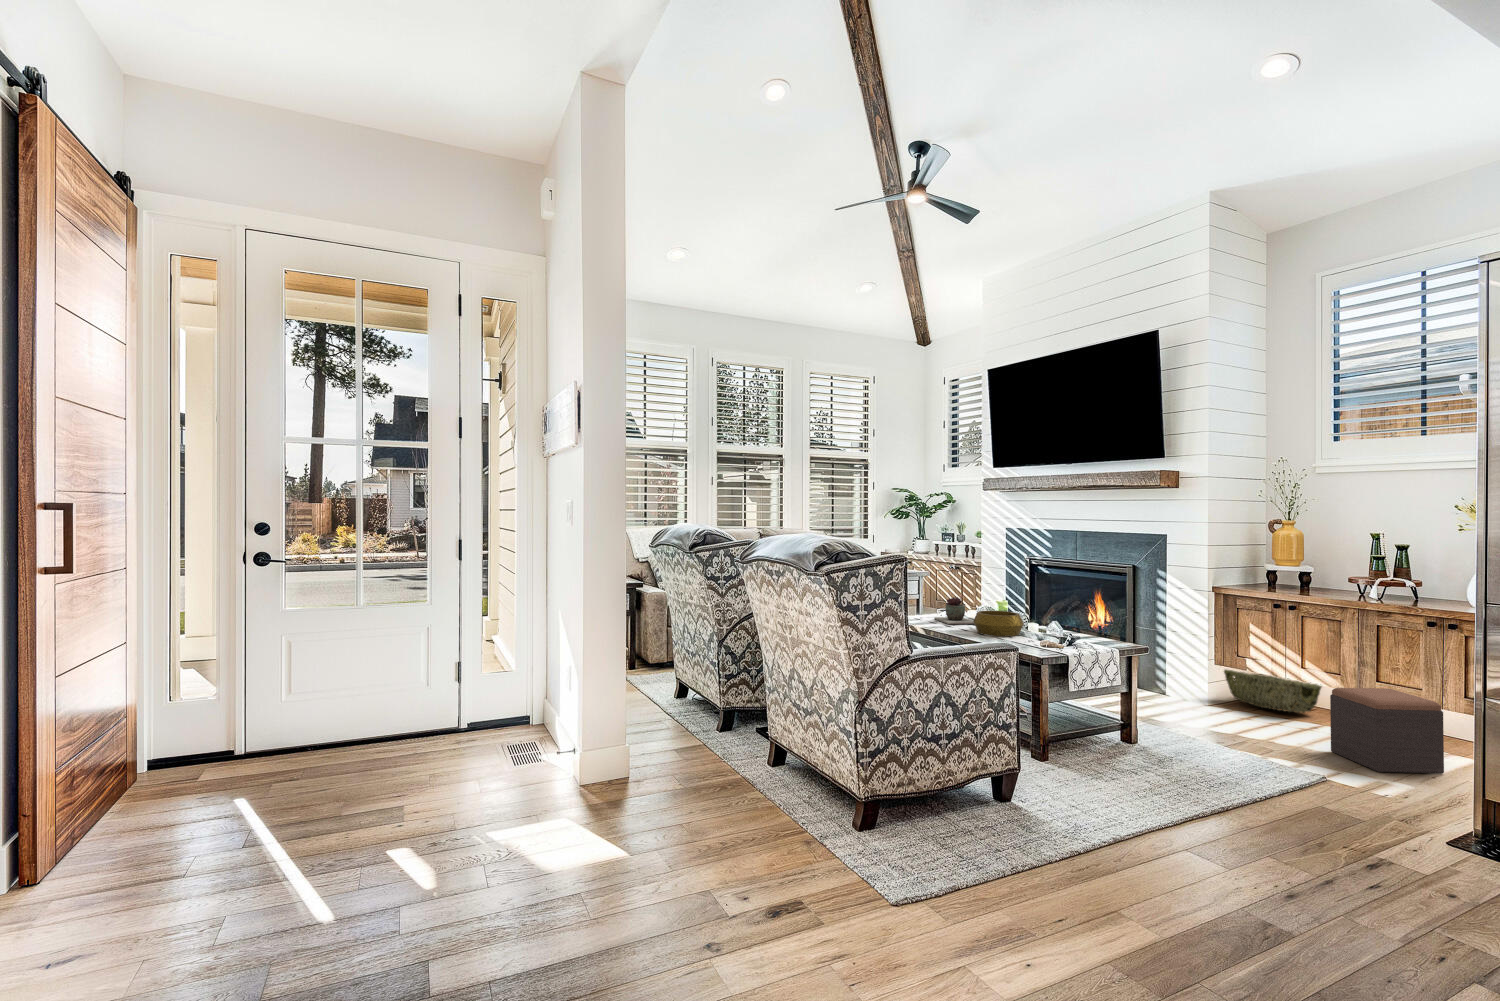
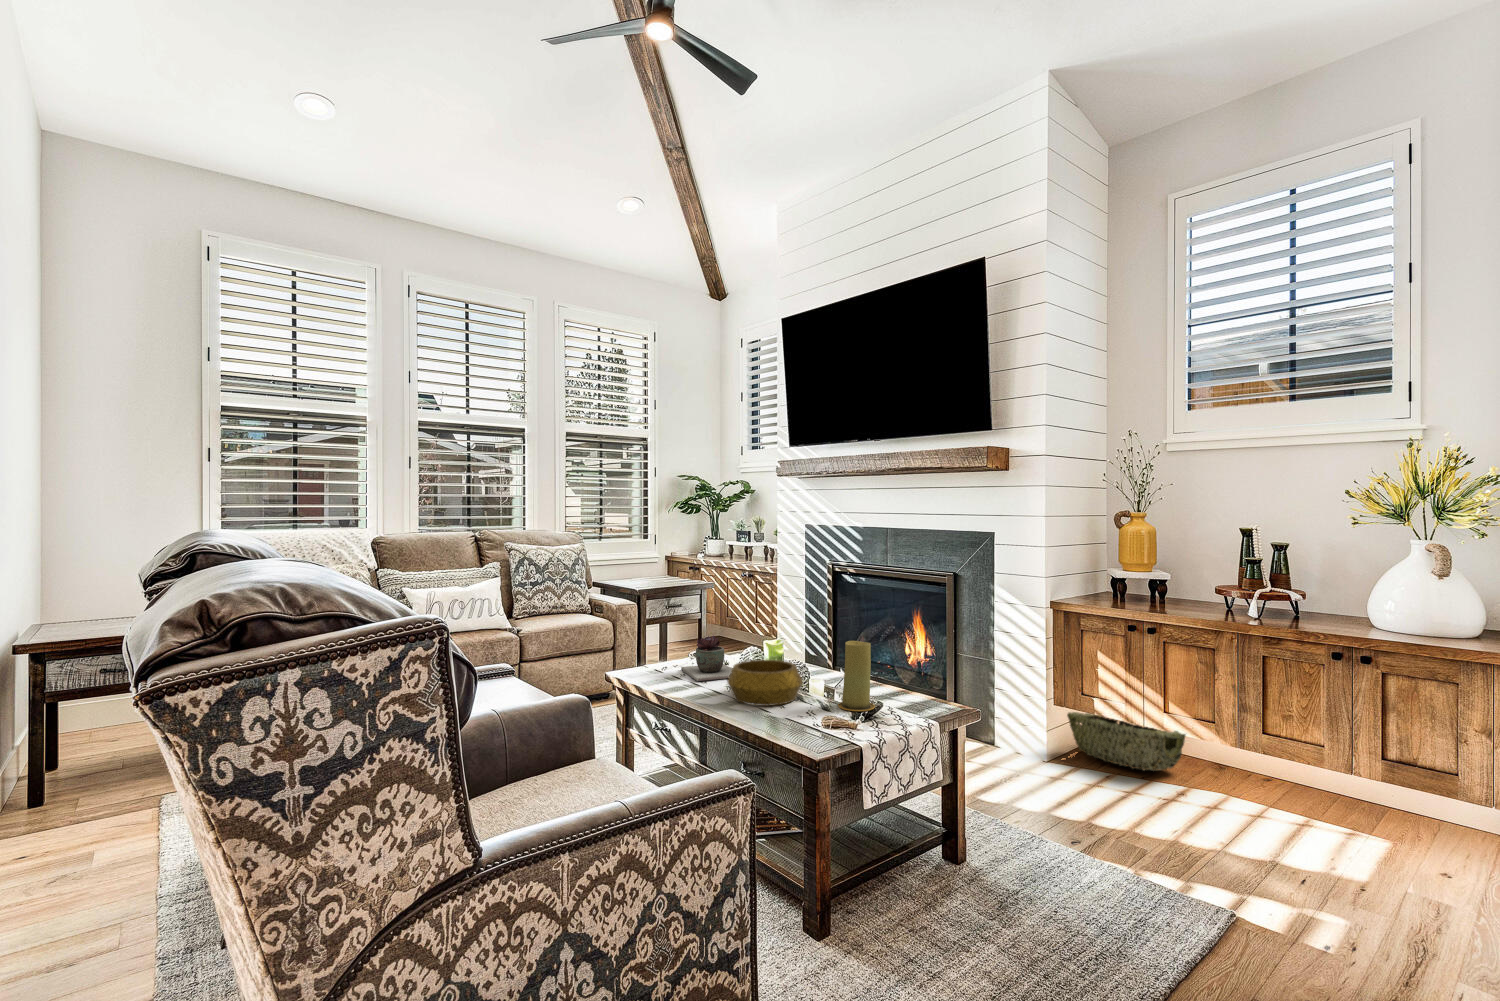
candle: none [1049,598,1074,641] -> present [838,641,875,711]
footstool: present [1330,688,1444,774] -> none [1221,753,1376,891]

